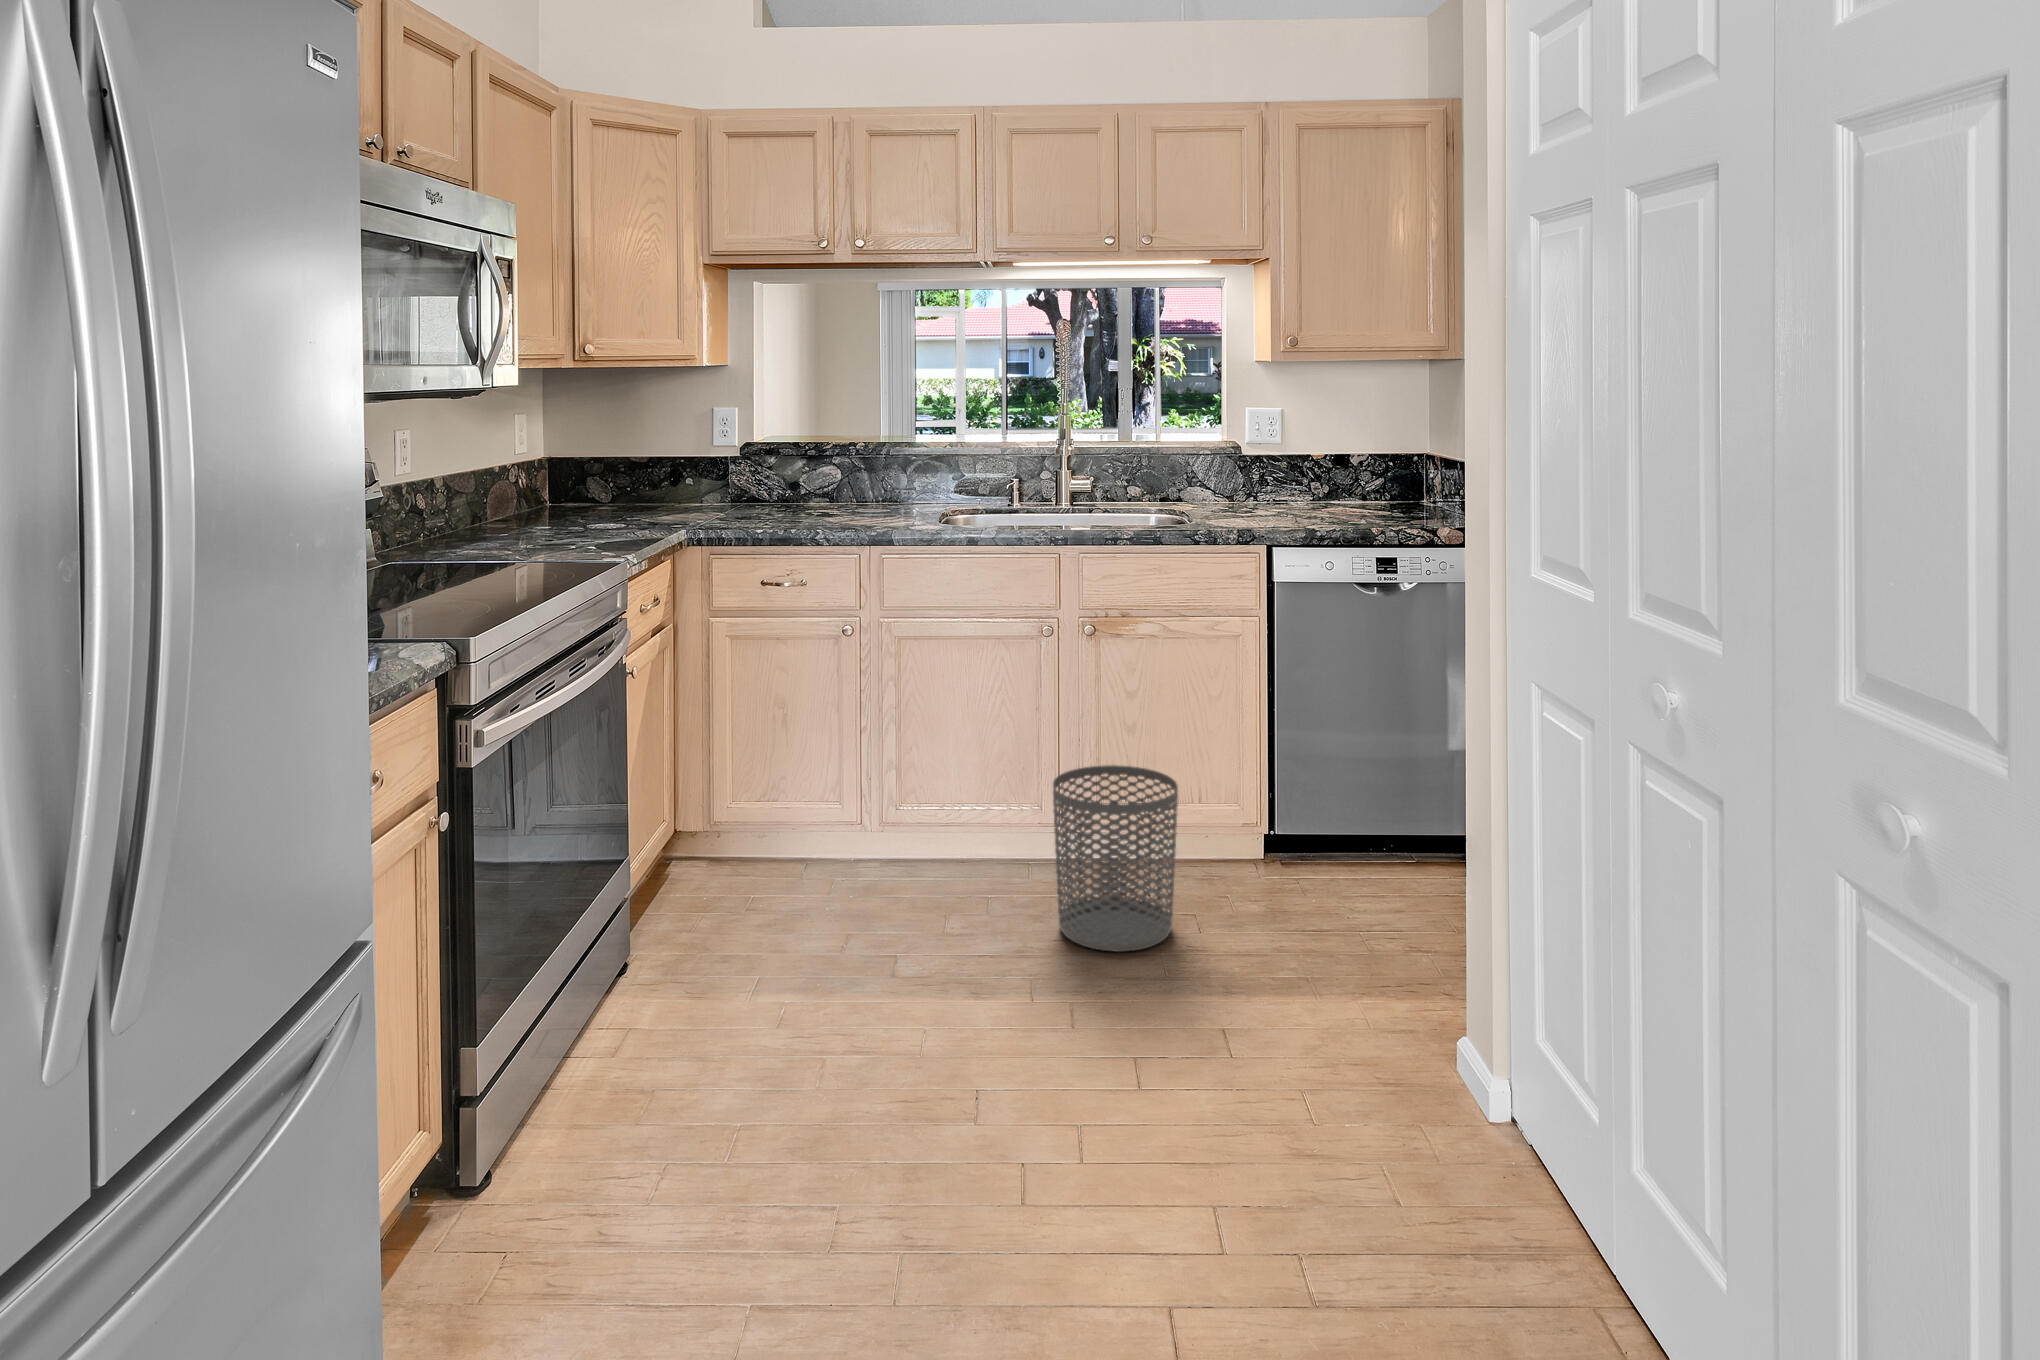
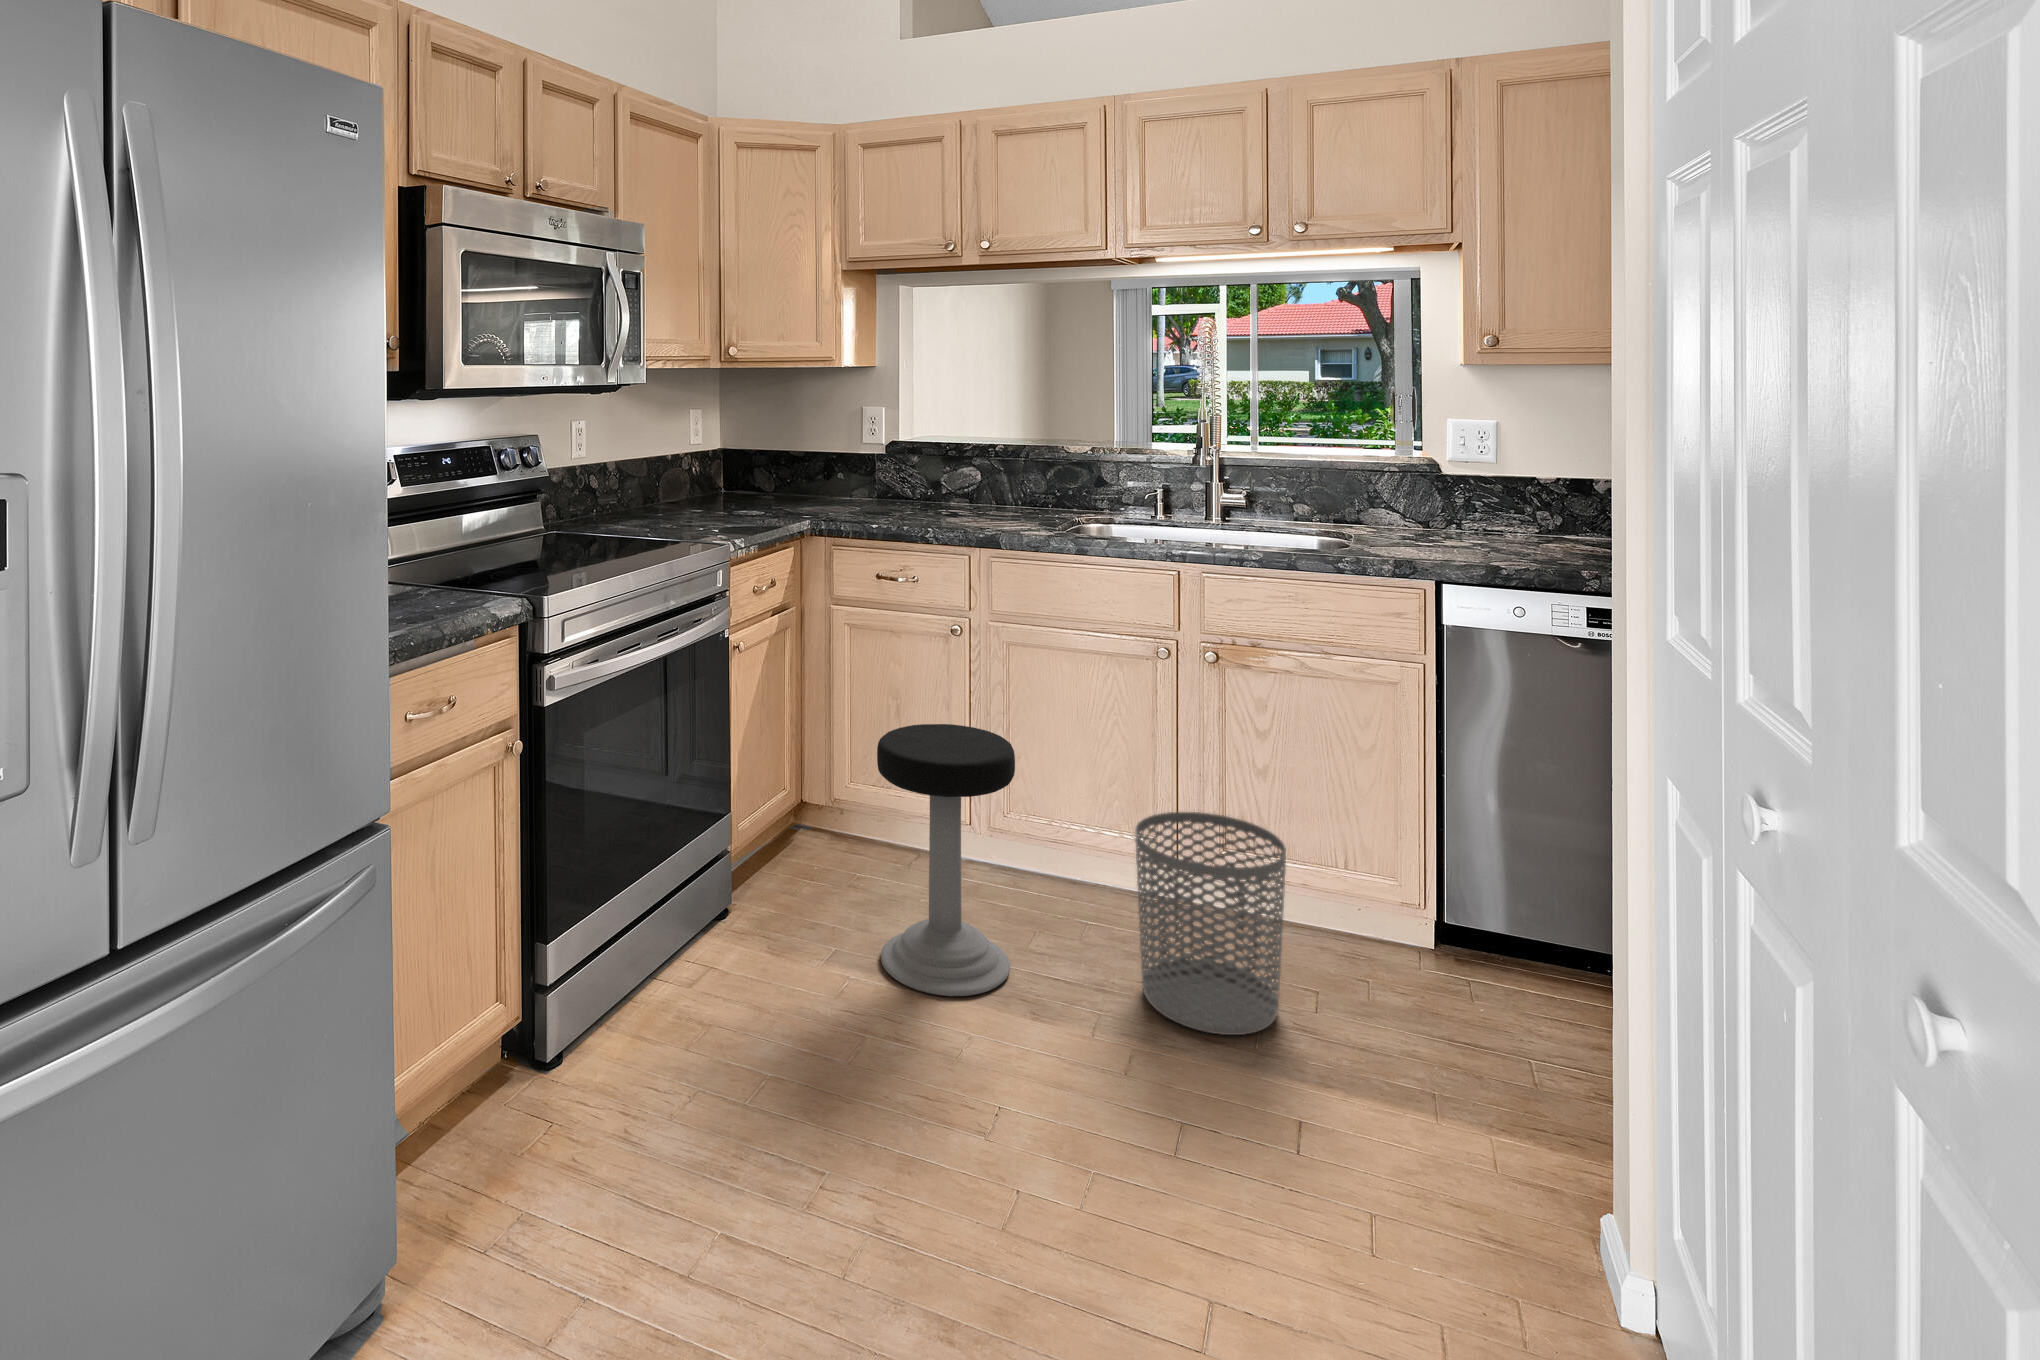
stool: none [814,717,946,973] -> present [877,724,1015,996]

